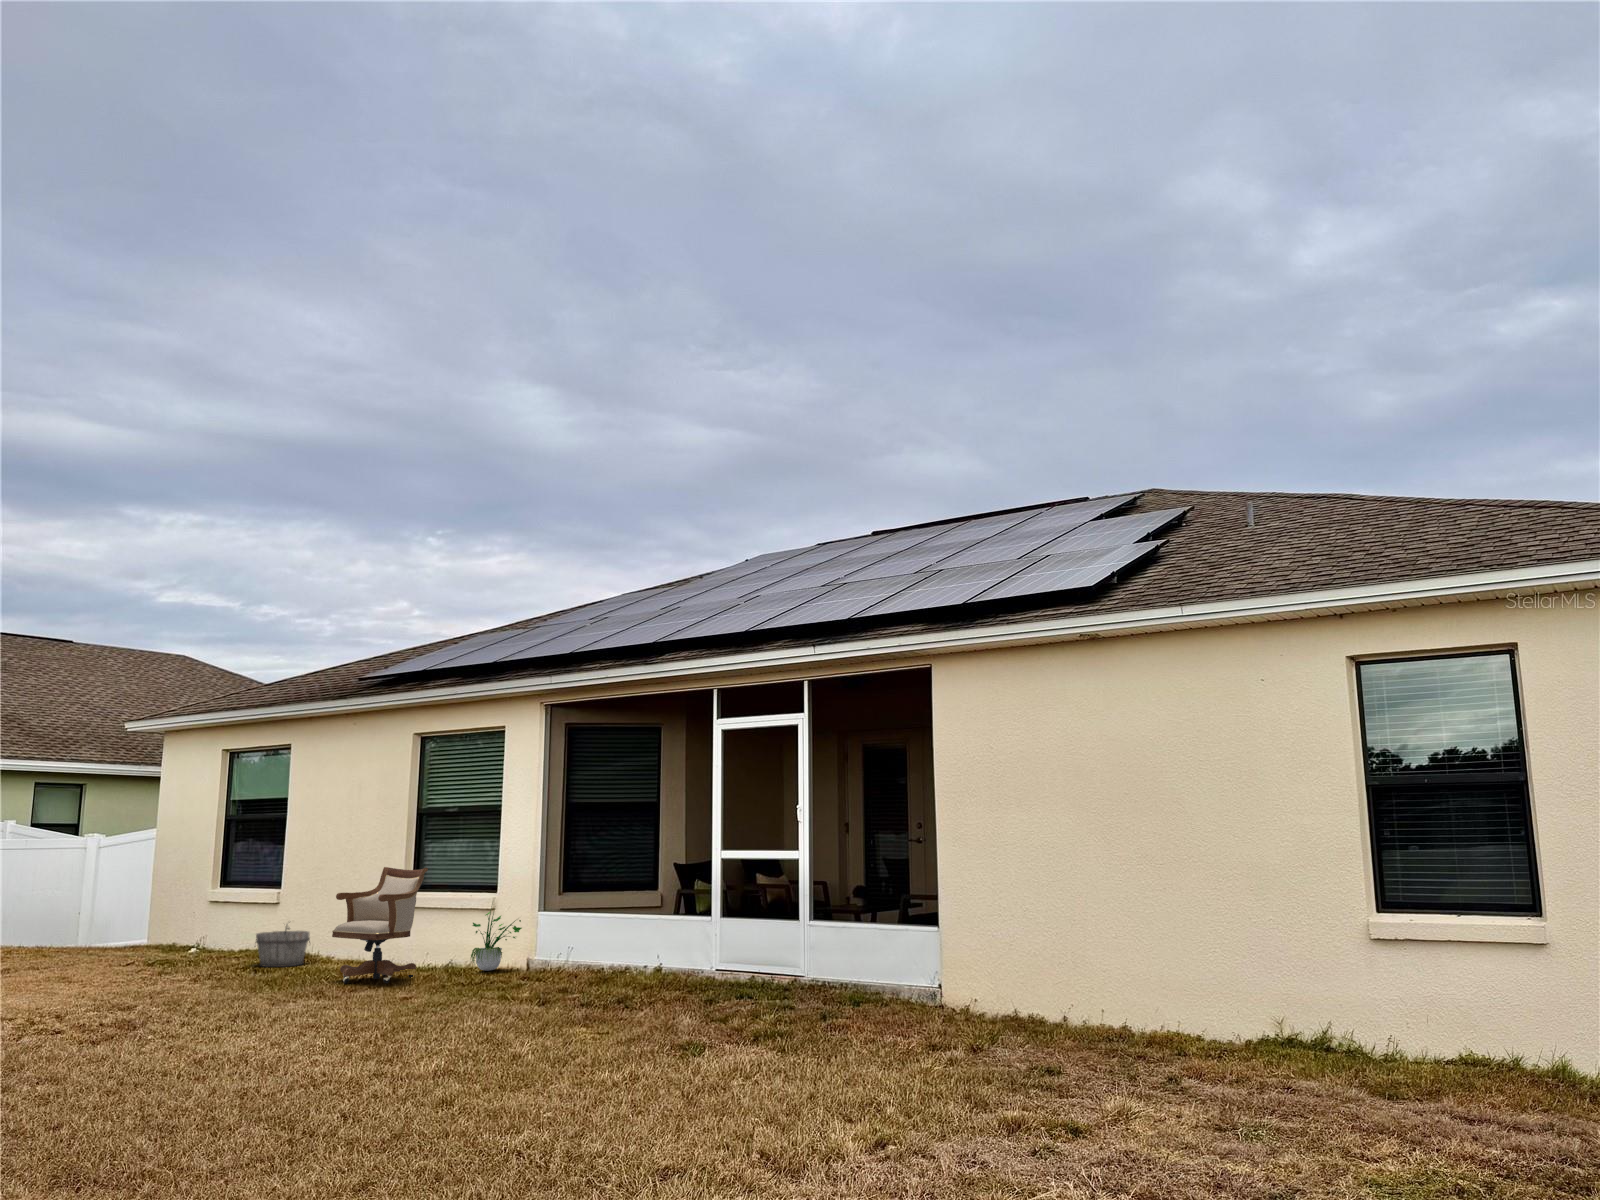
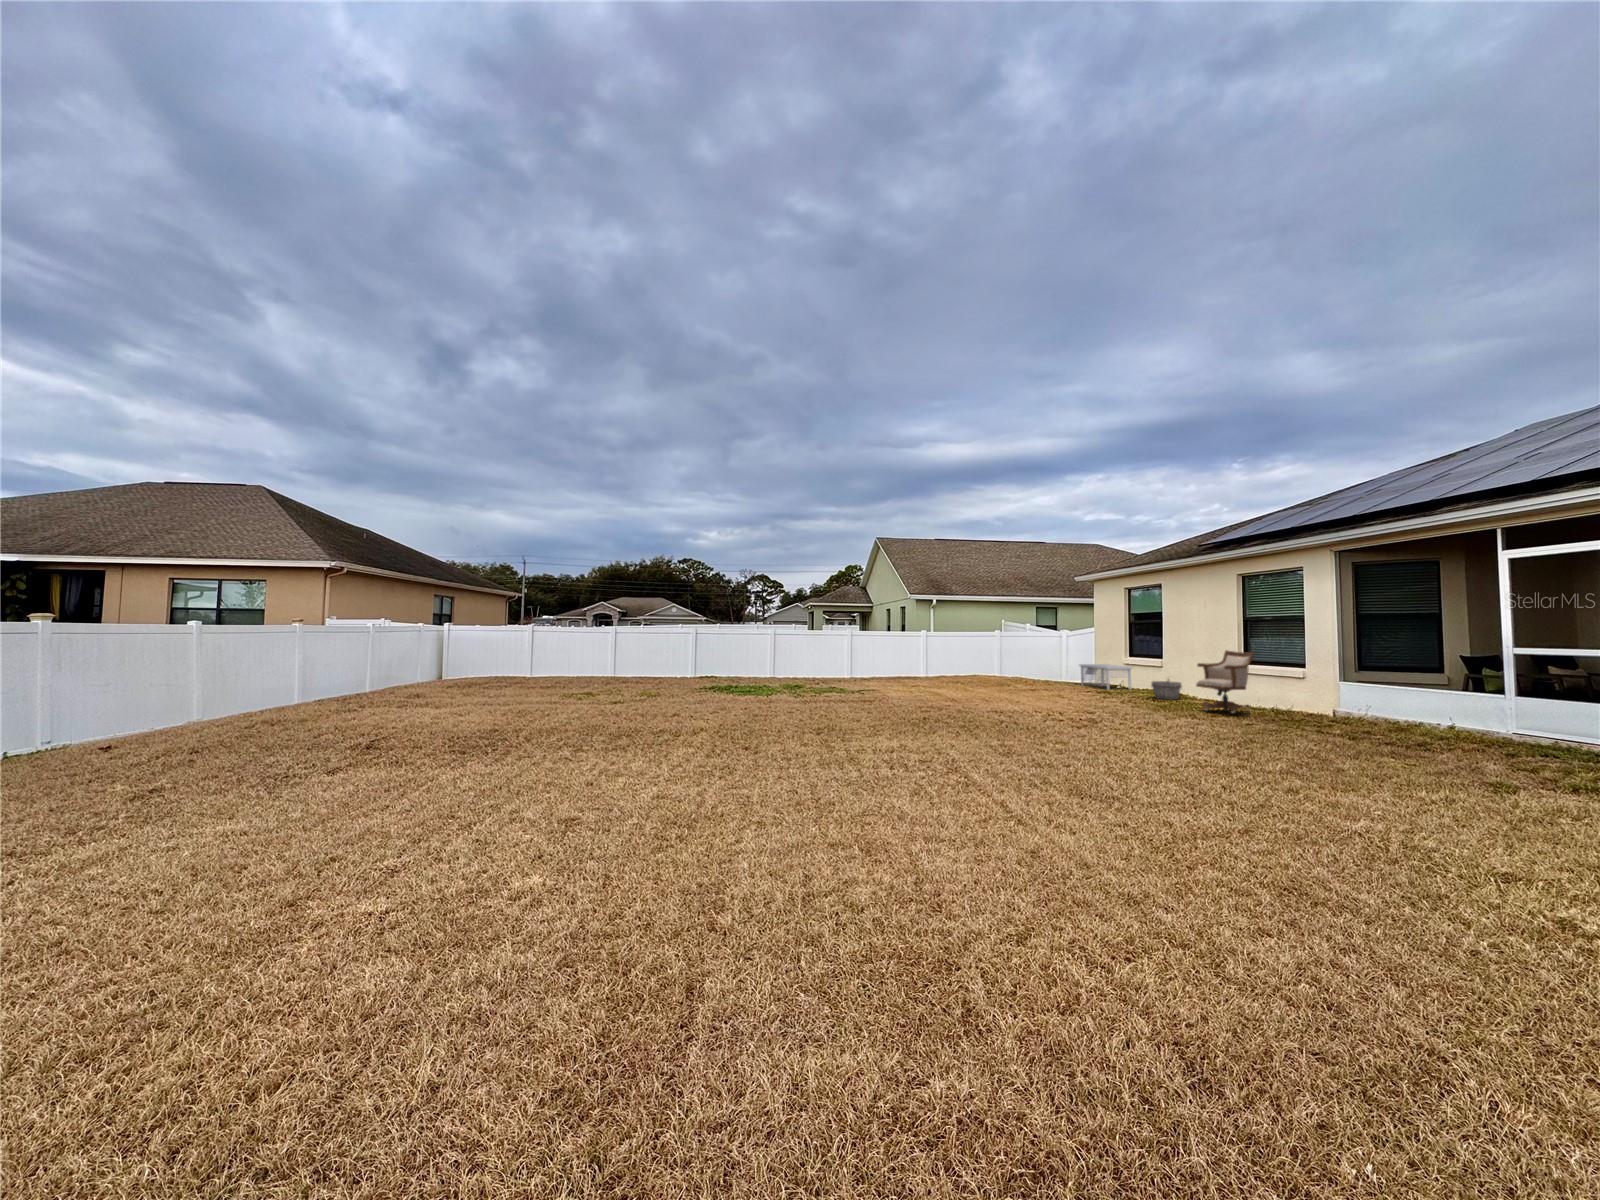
storage bench: none [115,903,225,957] -> present [1080,664,1132,689]
potted plant: present [471,908,522,971] -> none [1290,671,1329,714]

